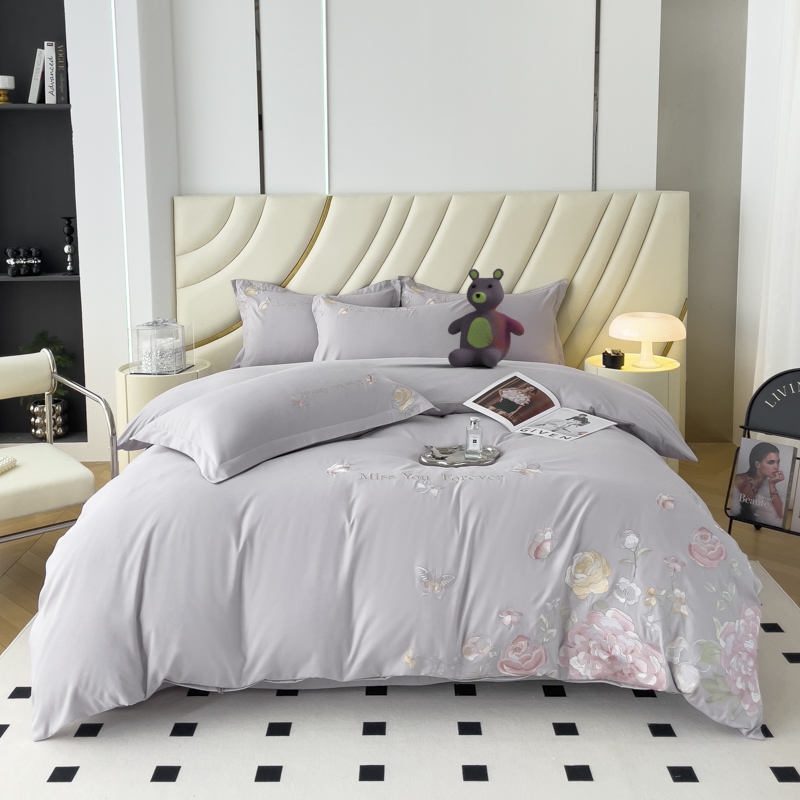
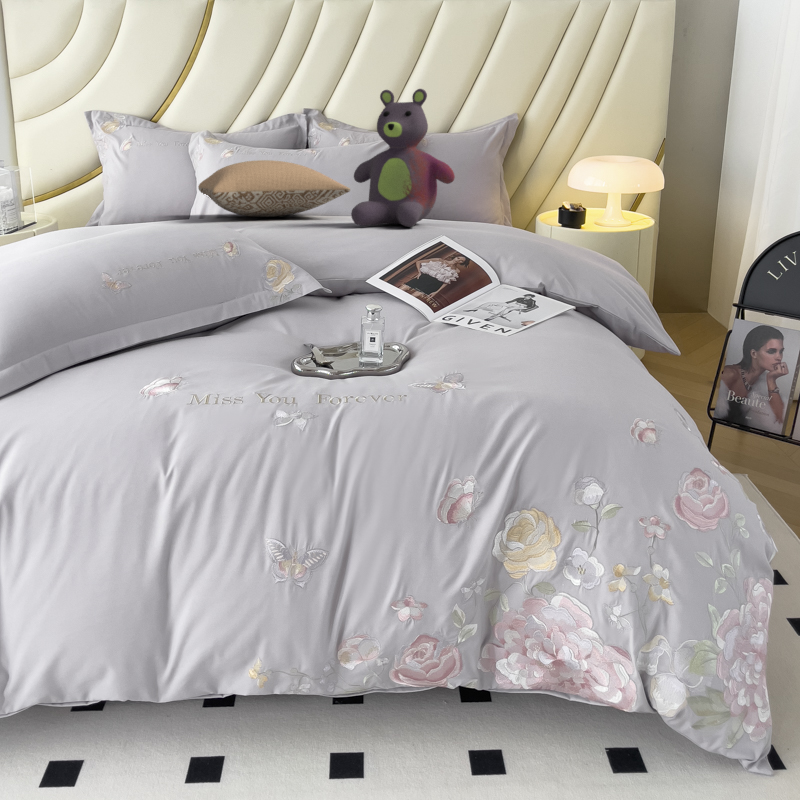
pillow: none [321,317,442,359] -> present [198,160,350,217]

